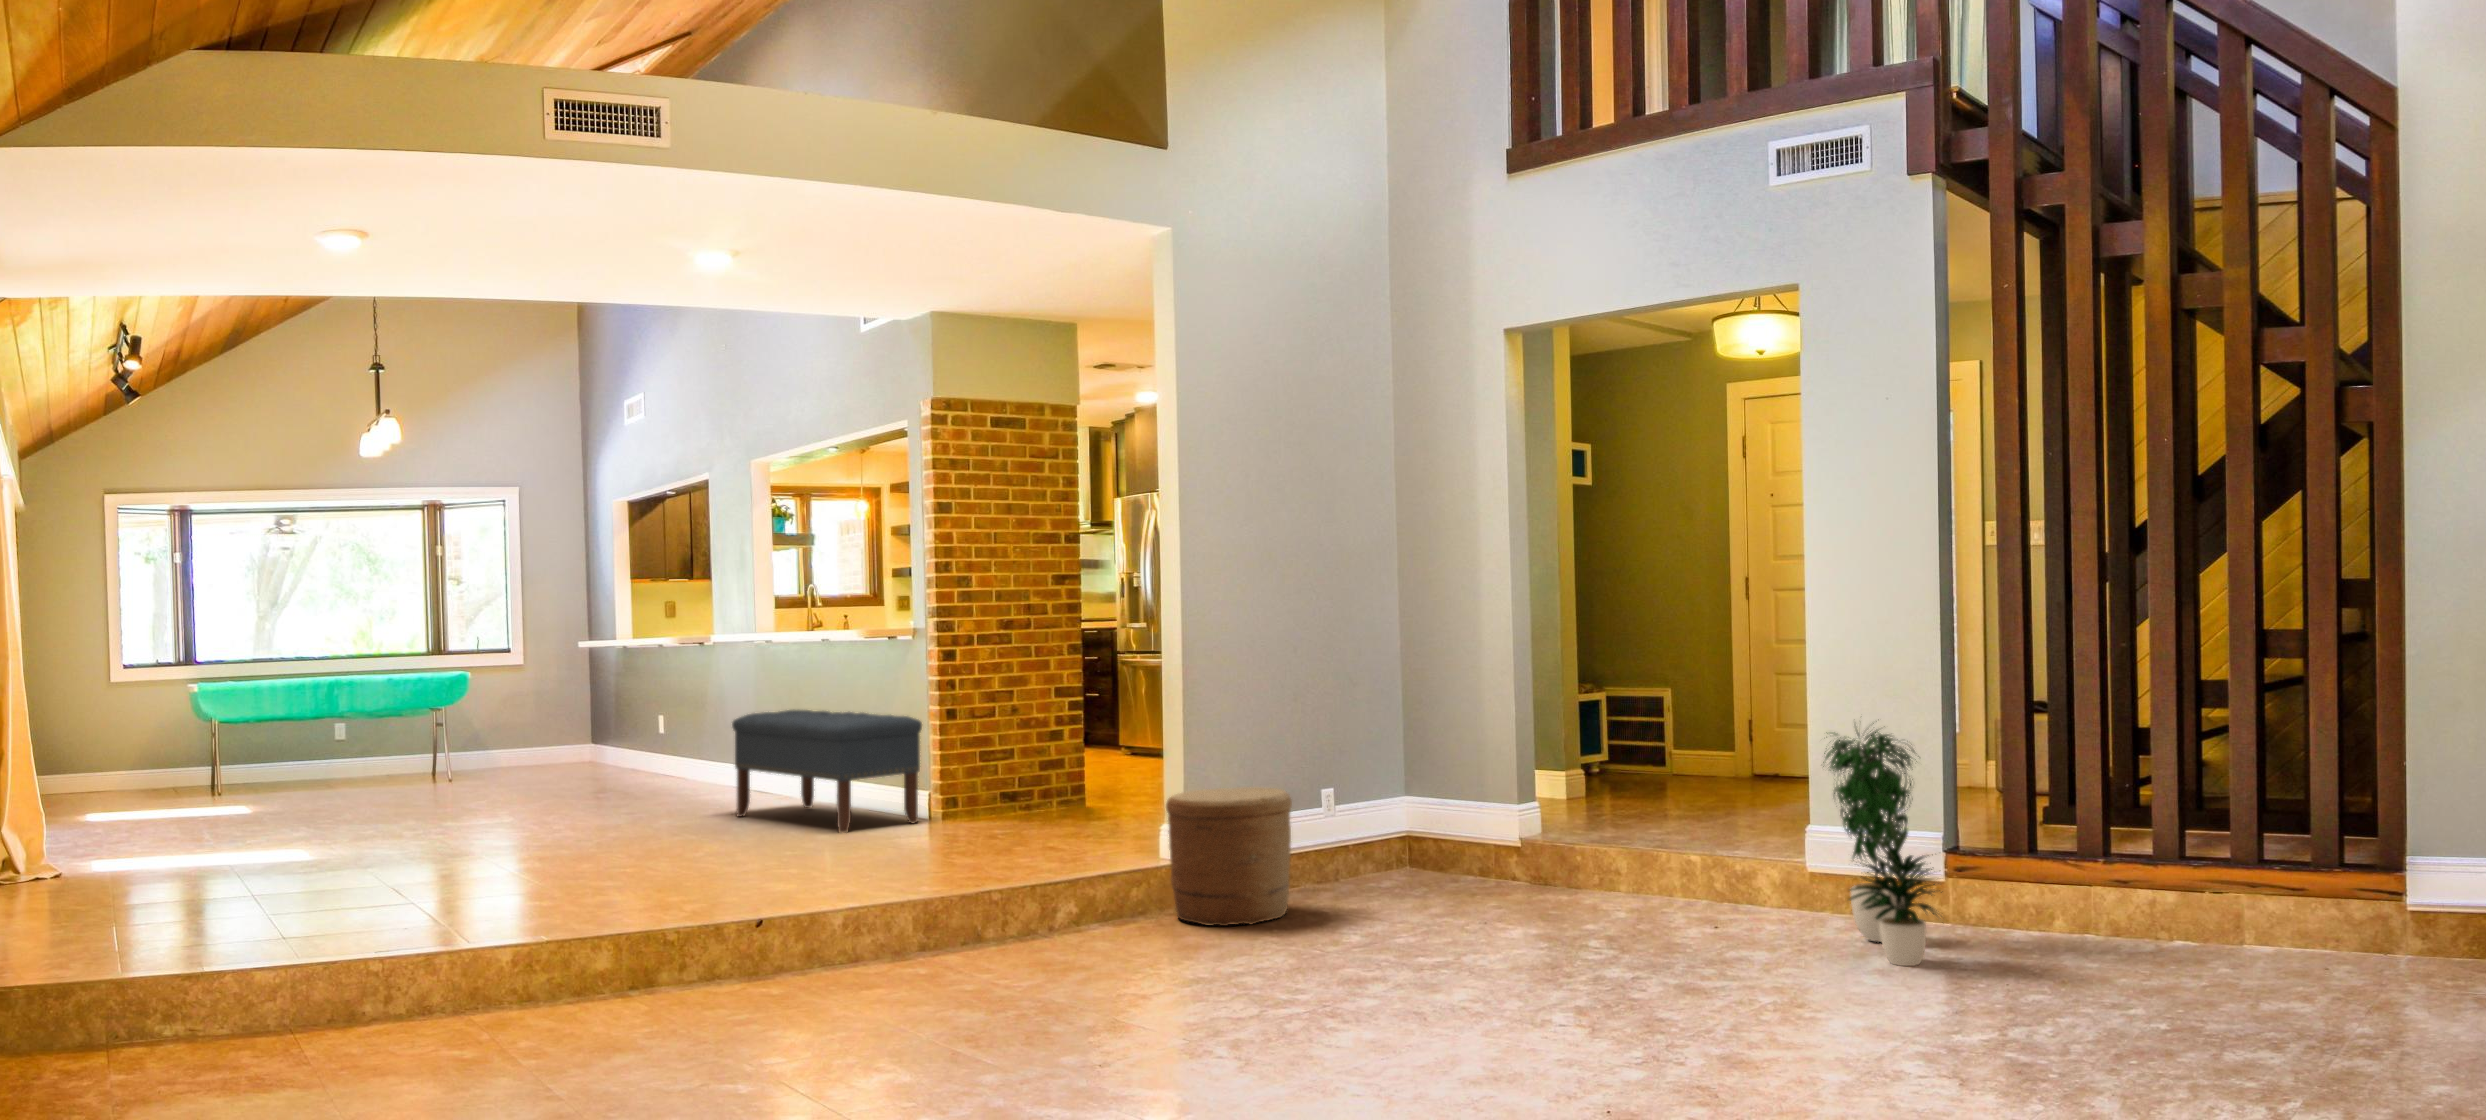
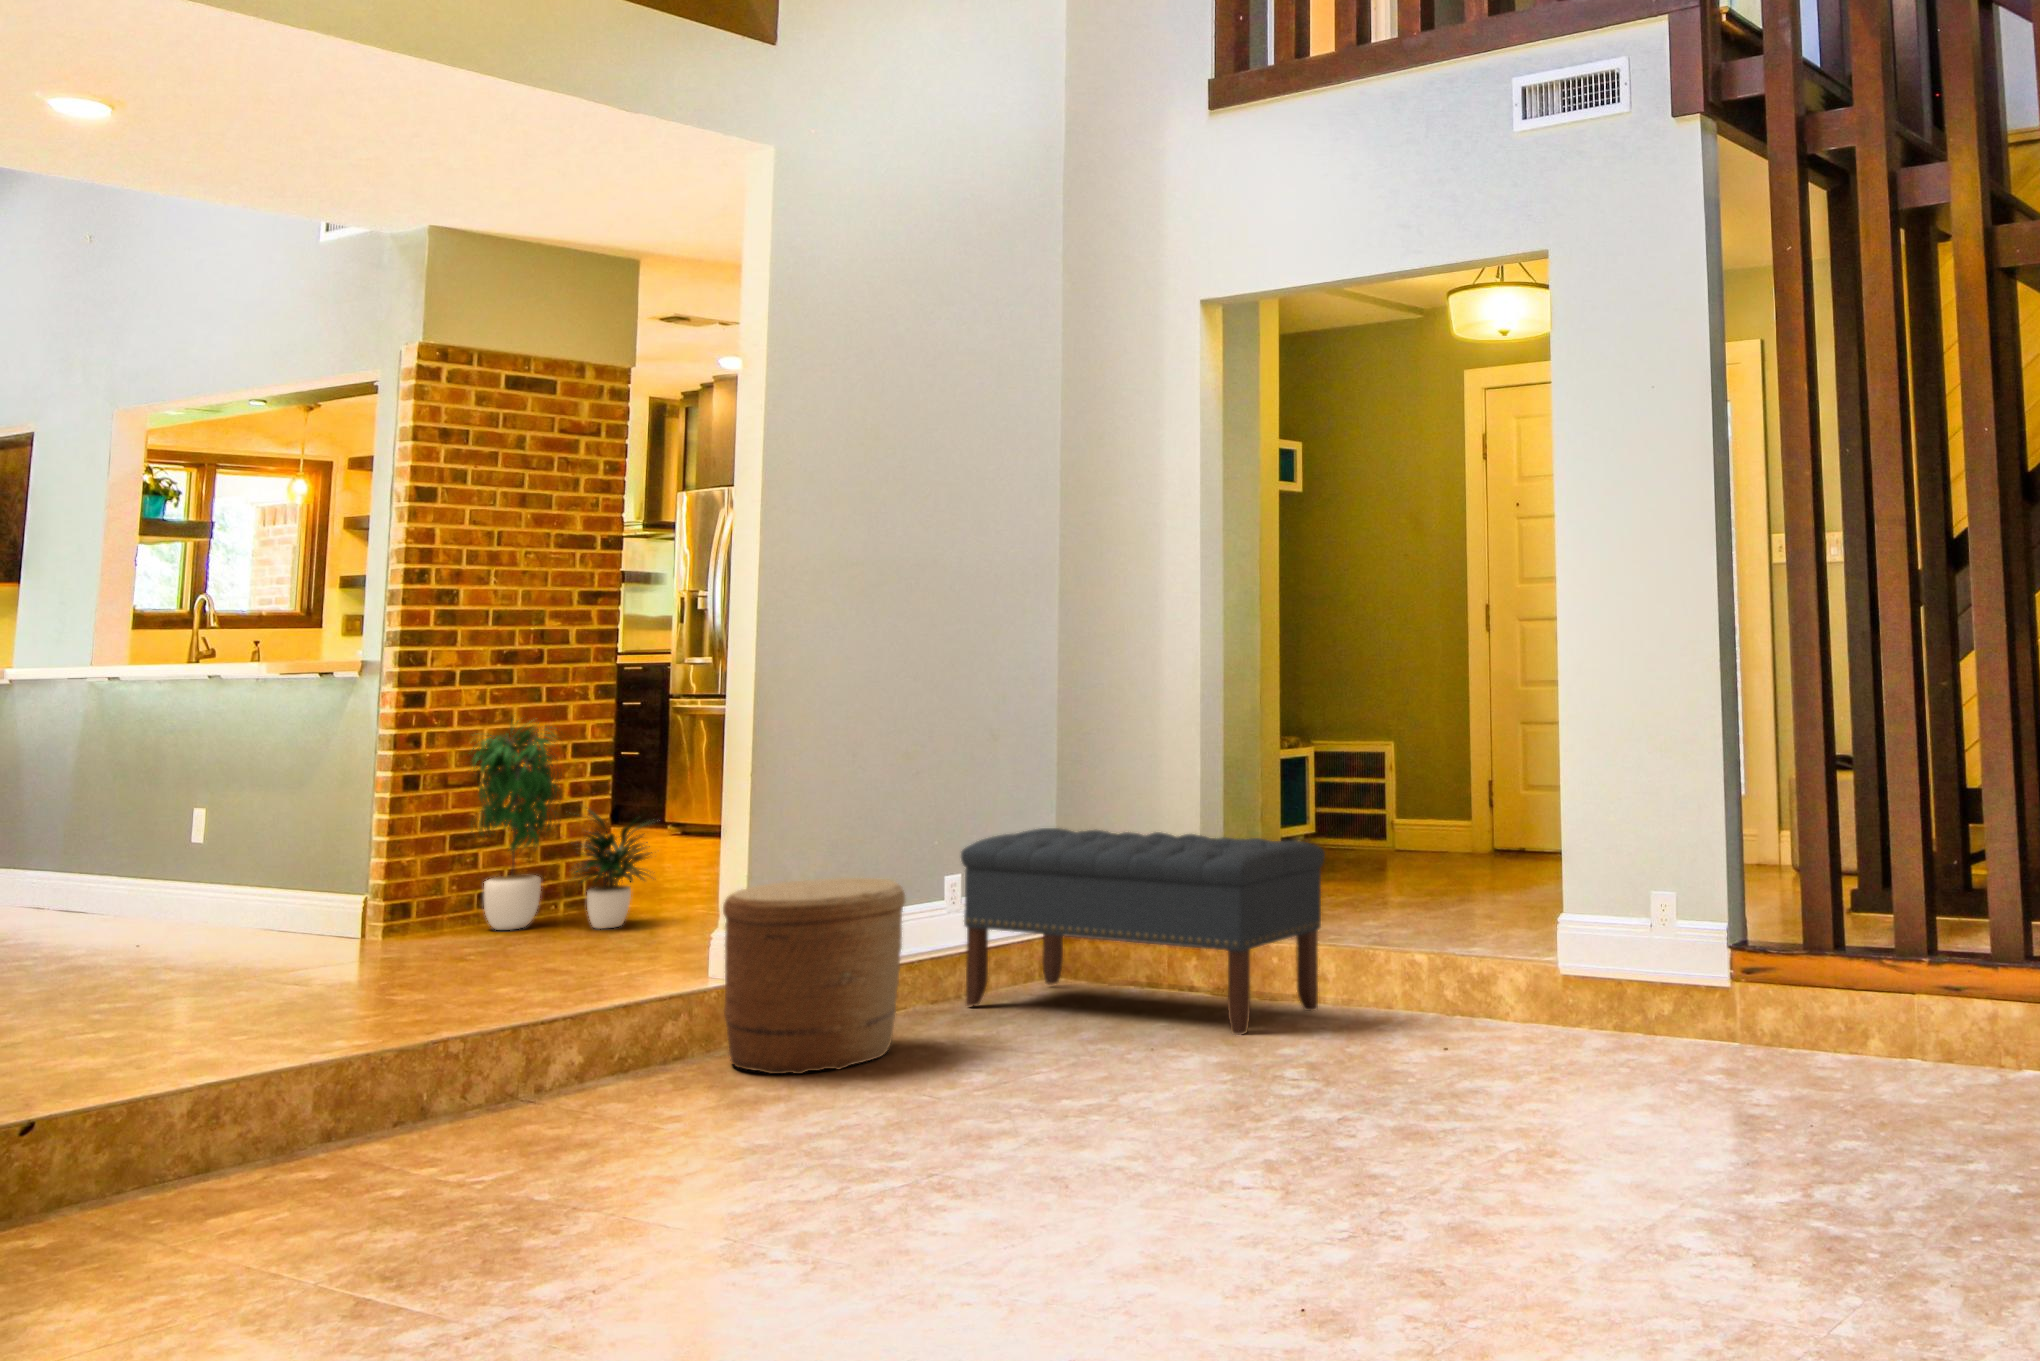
bench: present [732,710,922,833] -> present [961,828,1325,1035]
potted plant: present [1823,723,1942,966] -> present [471,721,652,930]

